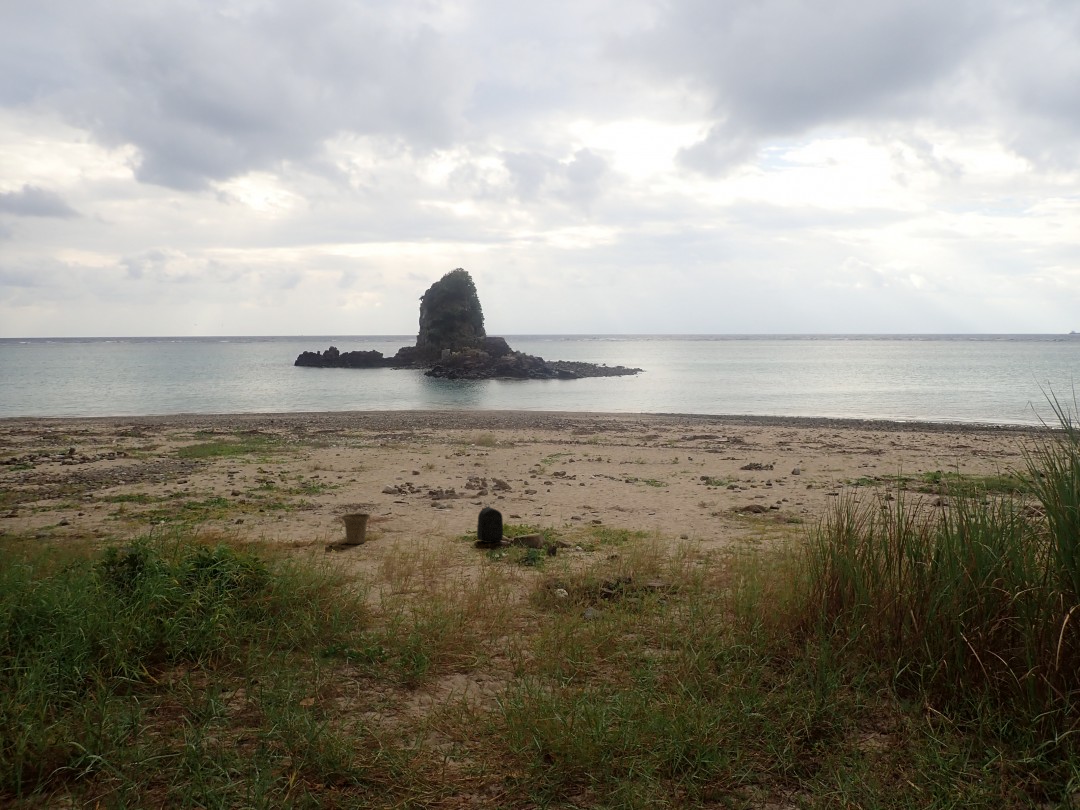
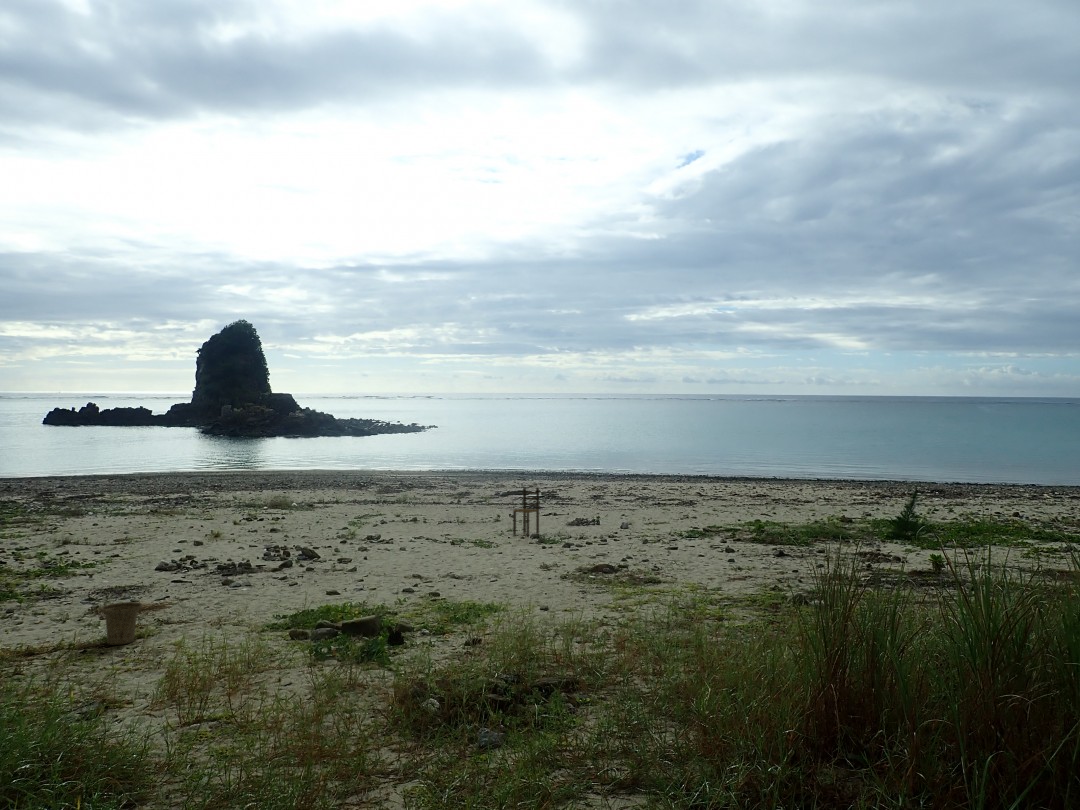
chair: none [684,432,710,478] -> present [513,488,539,536]
backpack: present [477,506,503,543] -> none [290,581,323,630]

